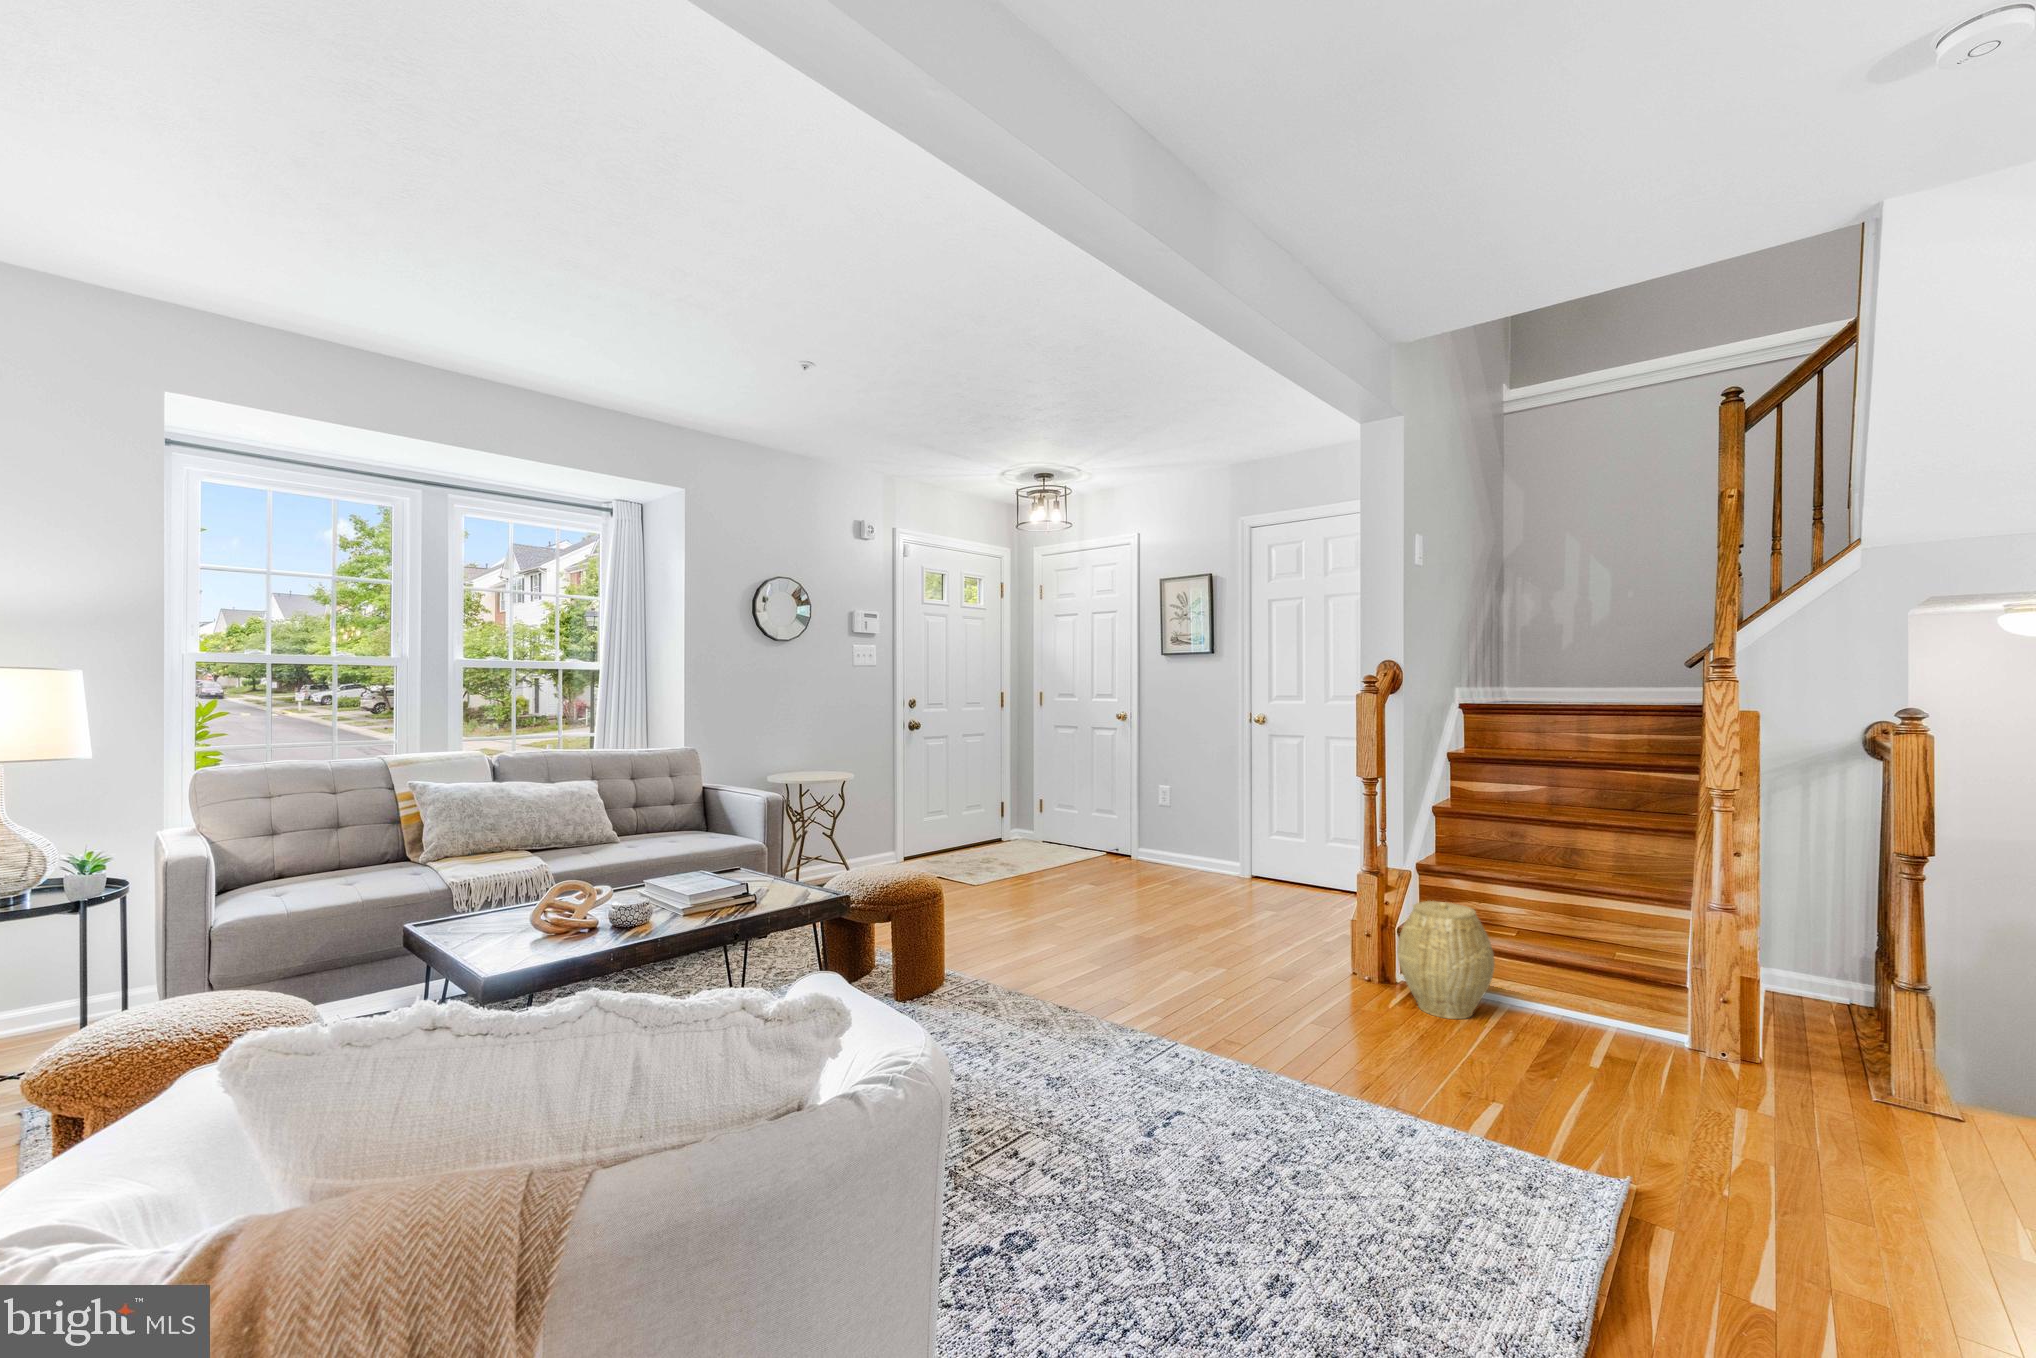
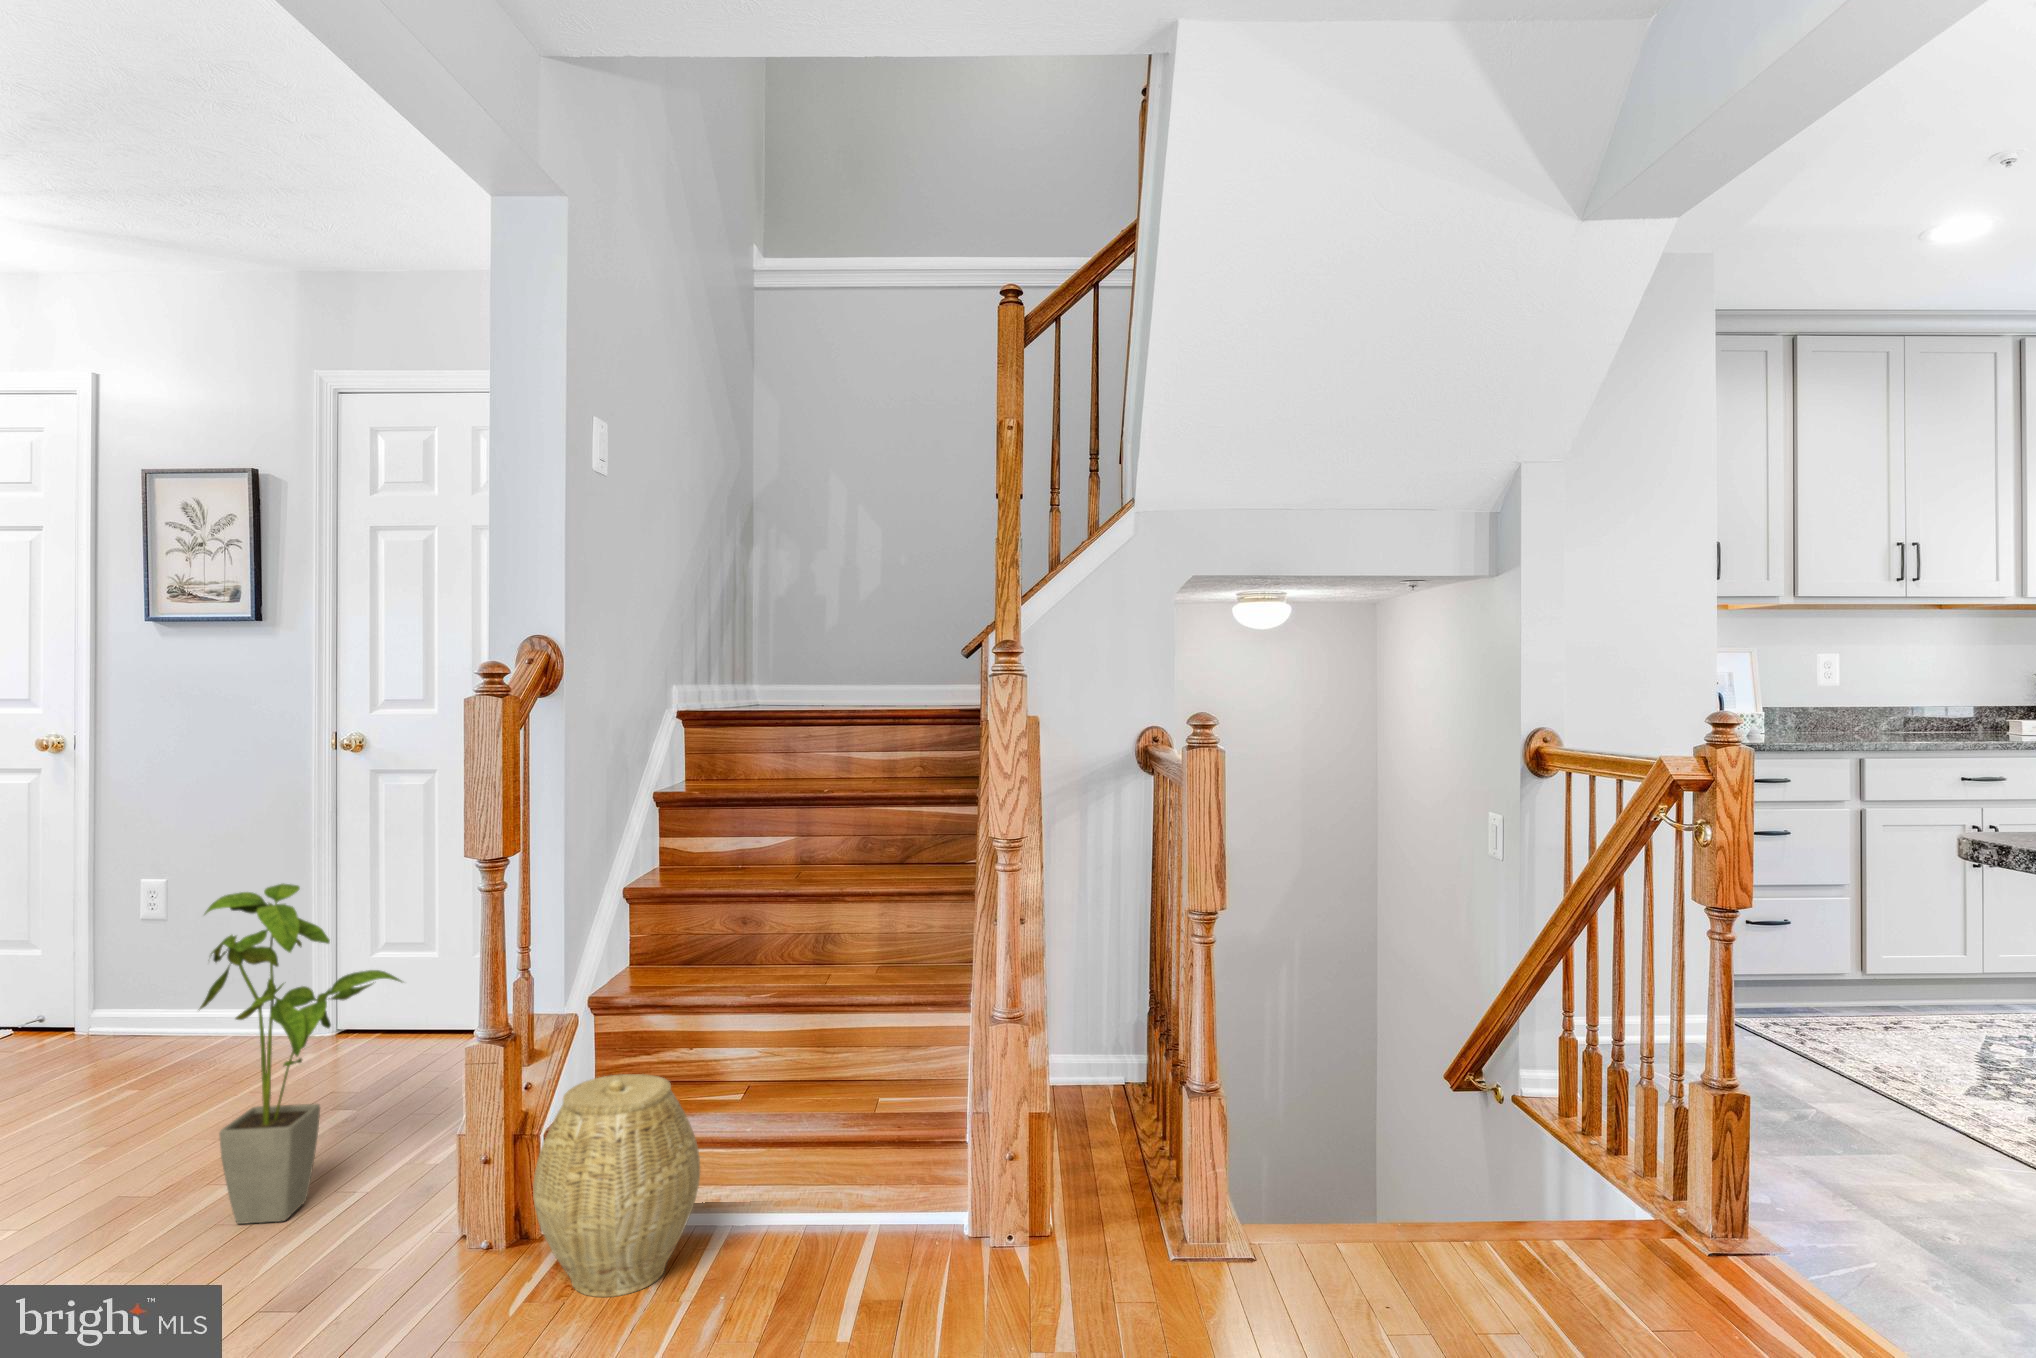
house plant: none [1224,783,1316,949] -> present [200,883,402,1224]

